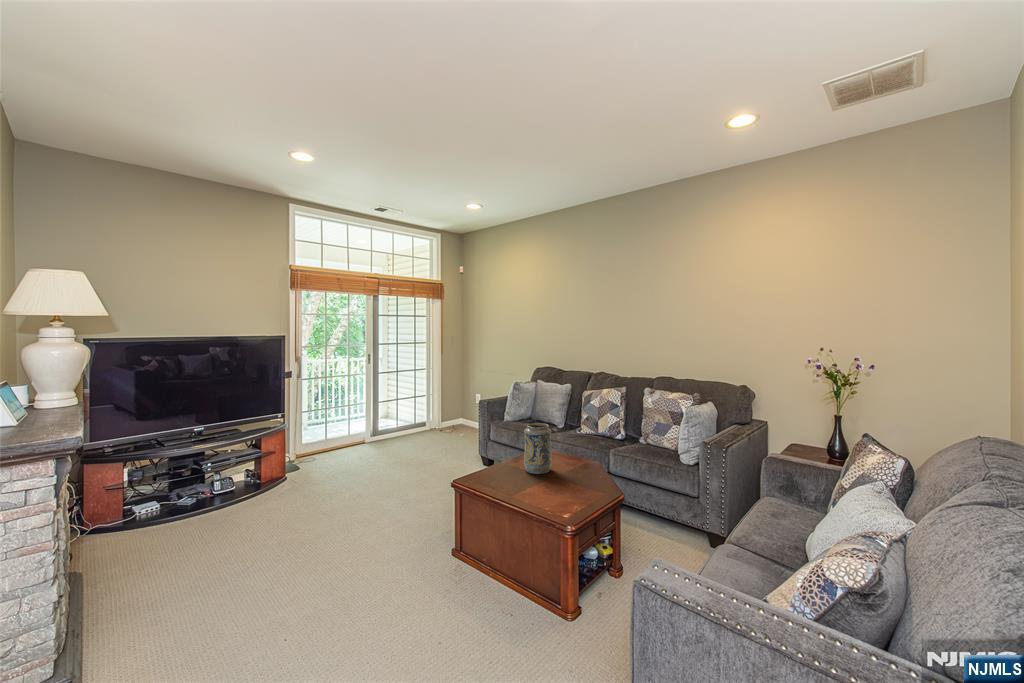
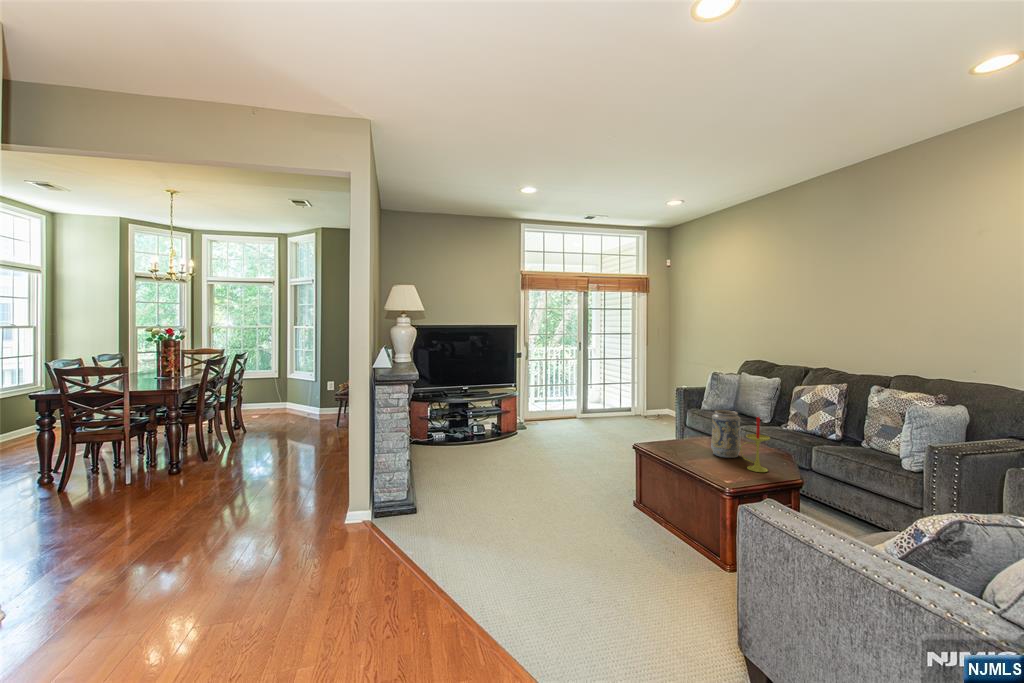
candle: none [555,428,582,487] -> present [740,417,770,472]

